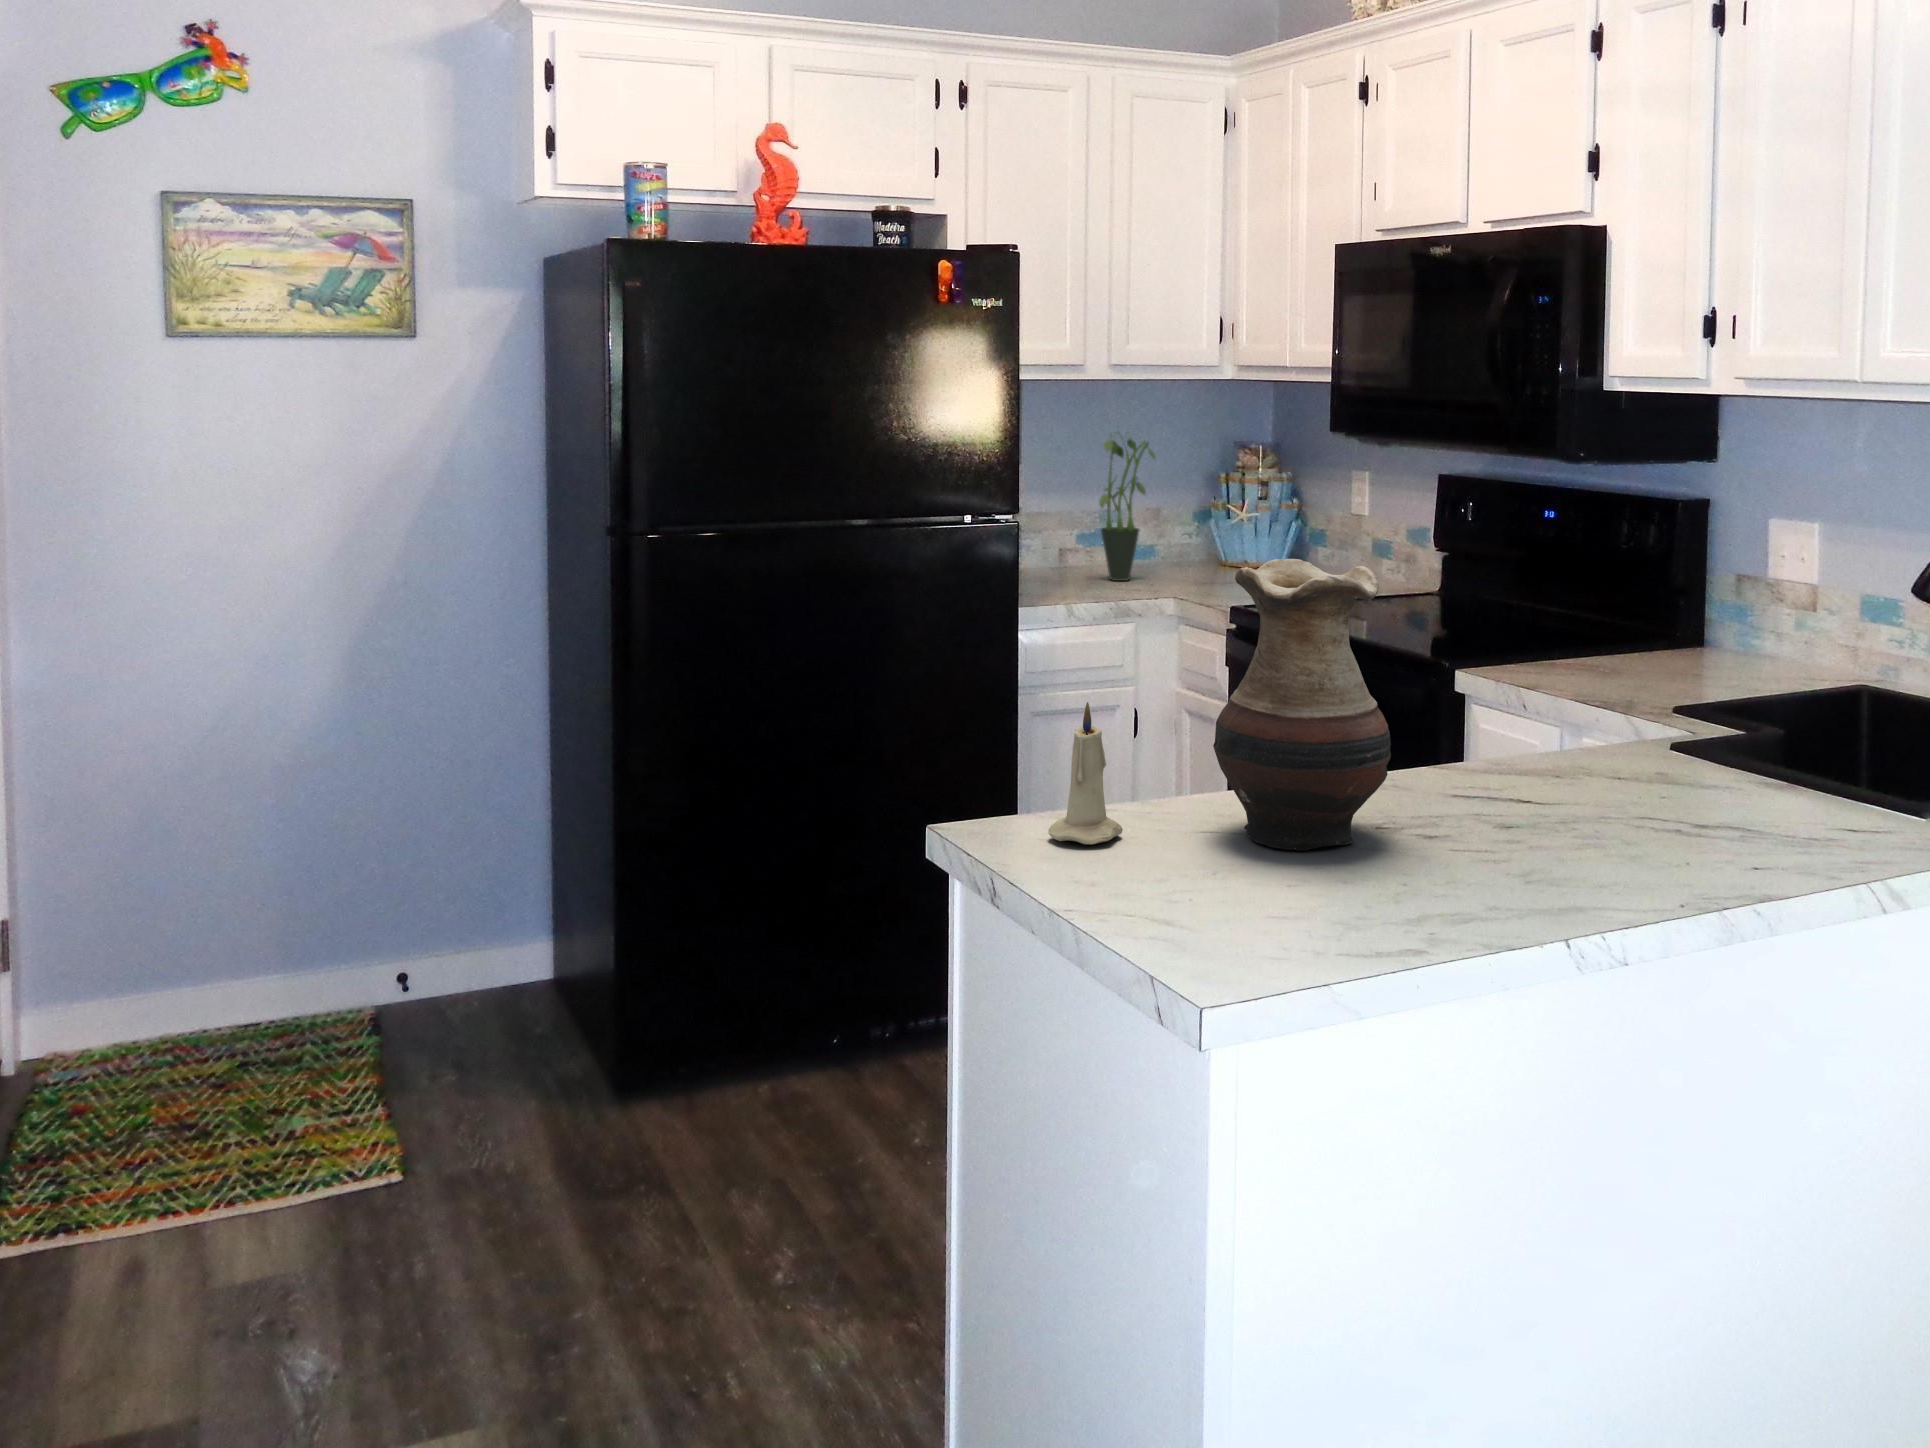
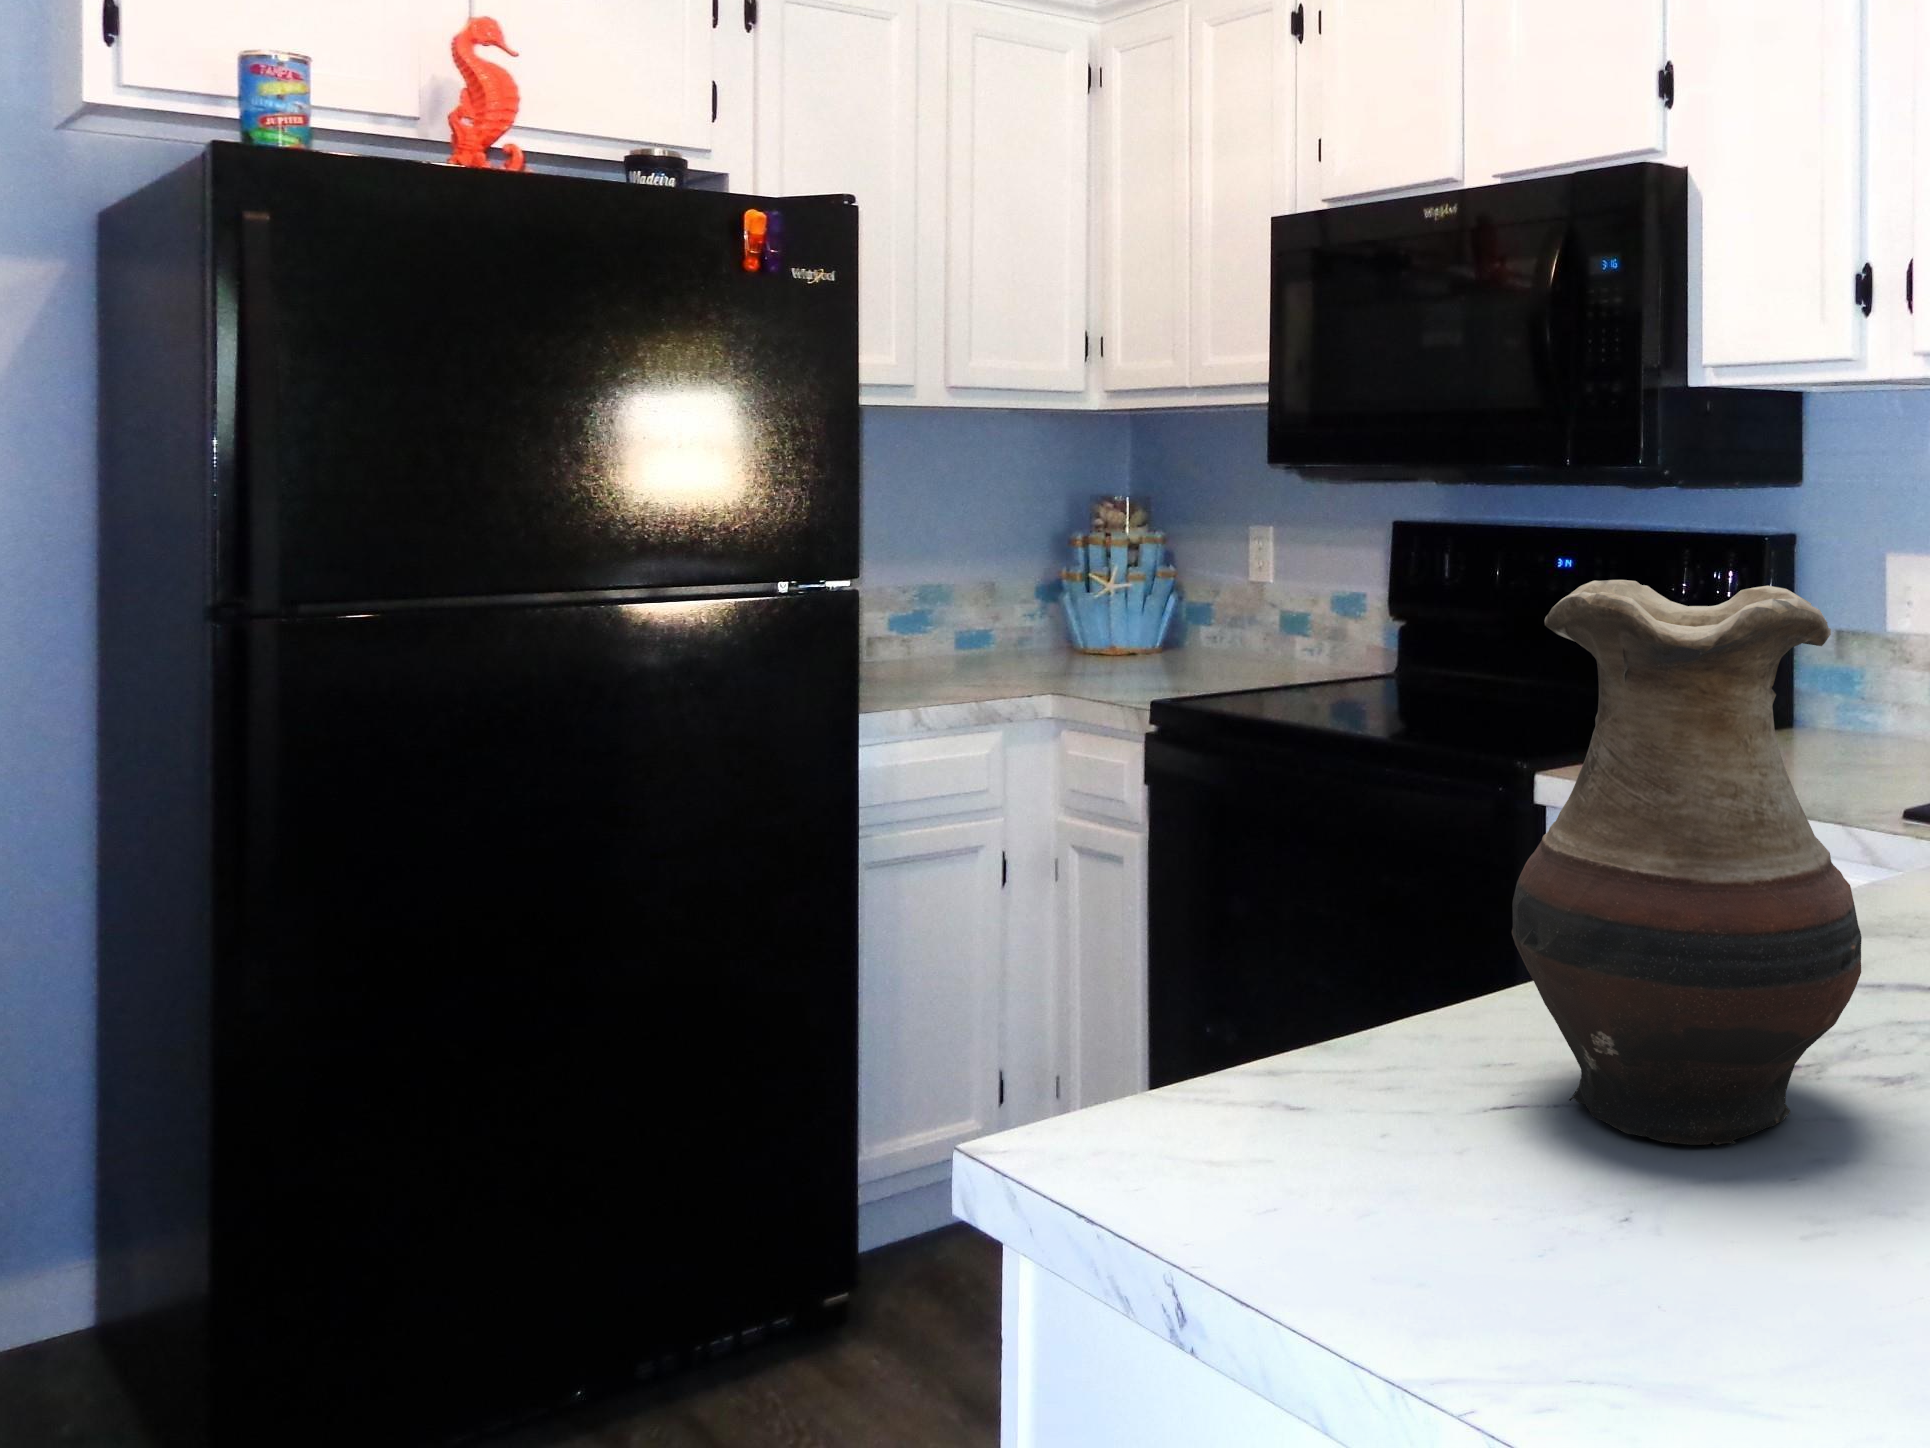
potted plant: present [1099,436,1155,581] -> none [934,477,1012,677]
candle: present [1048,702,1123,844] -> none [1214,874,1357,1174]

